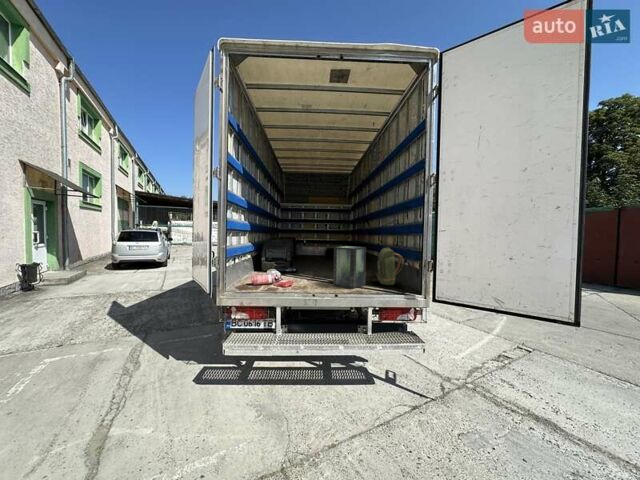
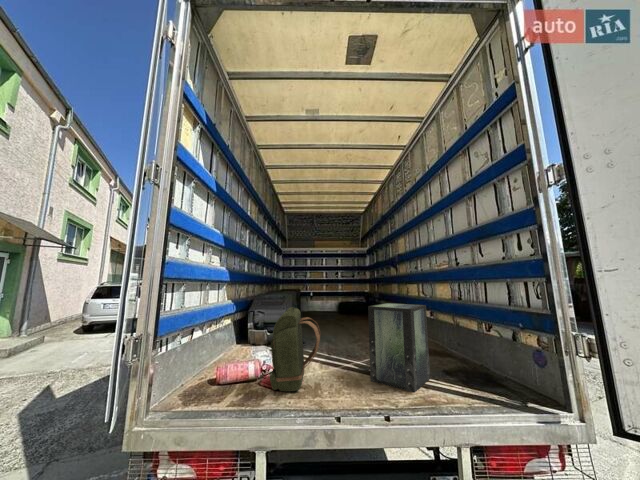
backpack: present [377,248,401,285] -> present [267,307,321,392]

